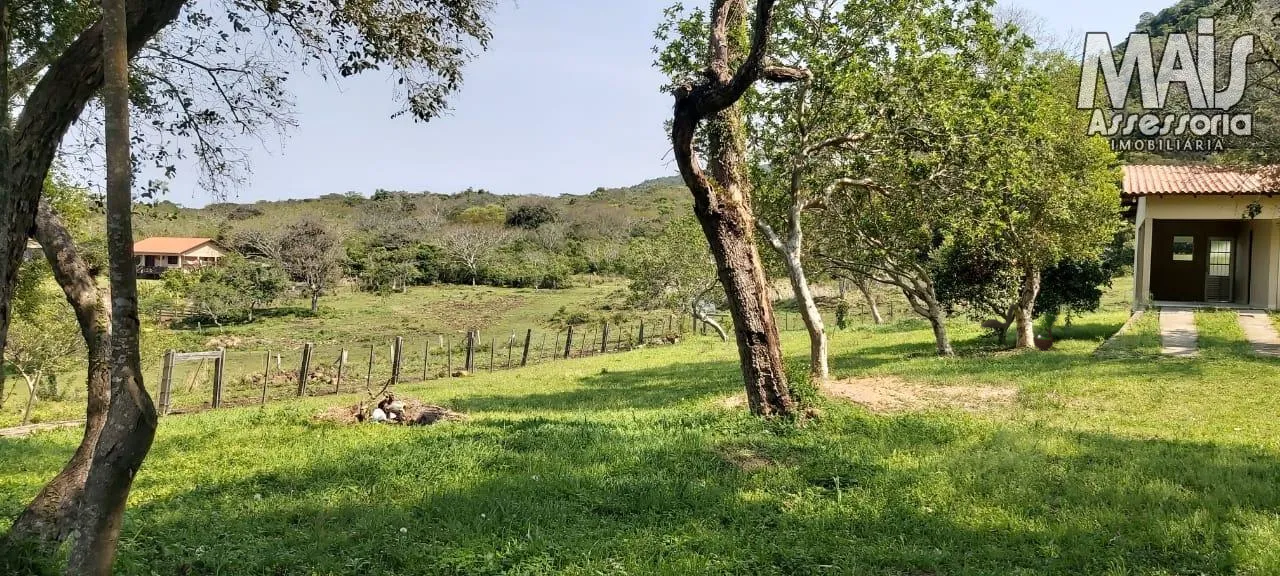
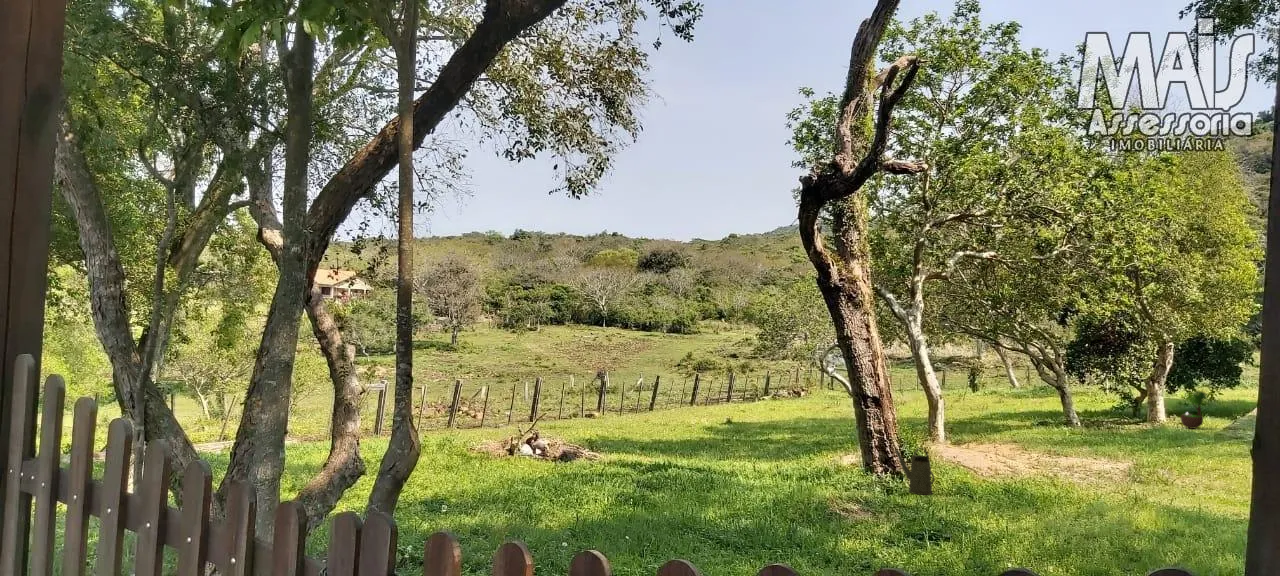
chair: present [981,303,1015,347] -> none [1122,377,1161,427]
watering can: none [784,384,827,435] -> present [895,448,935,495]

